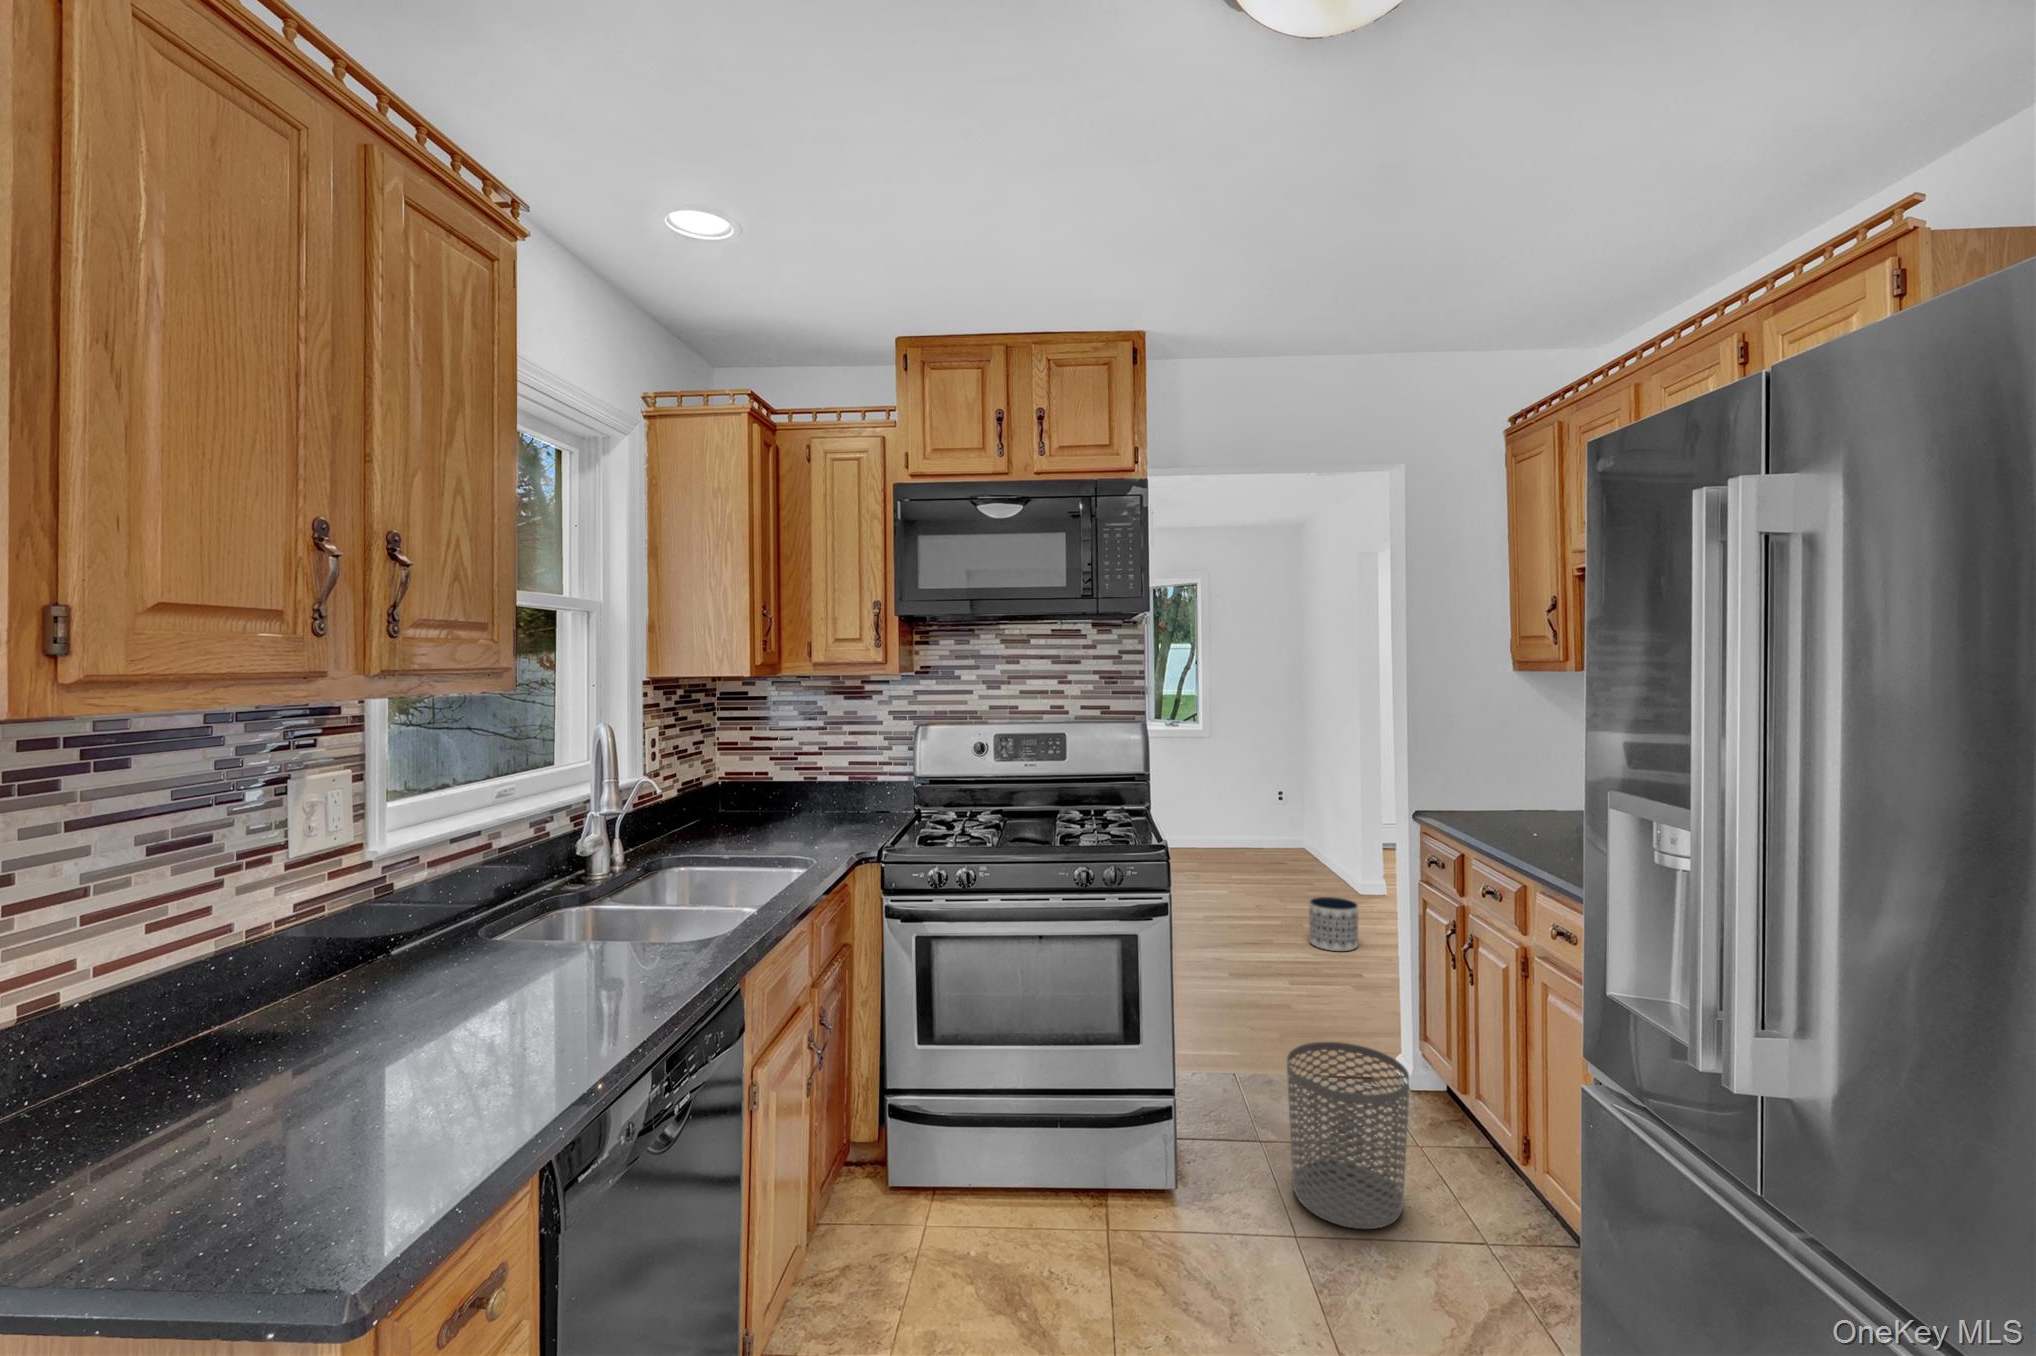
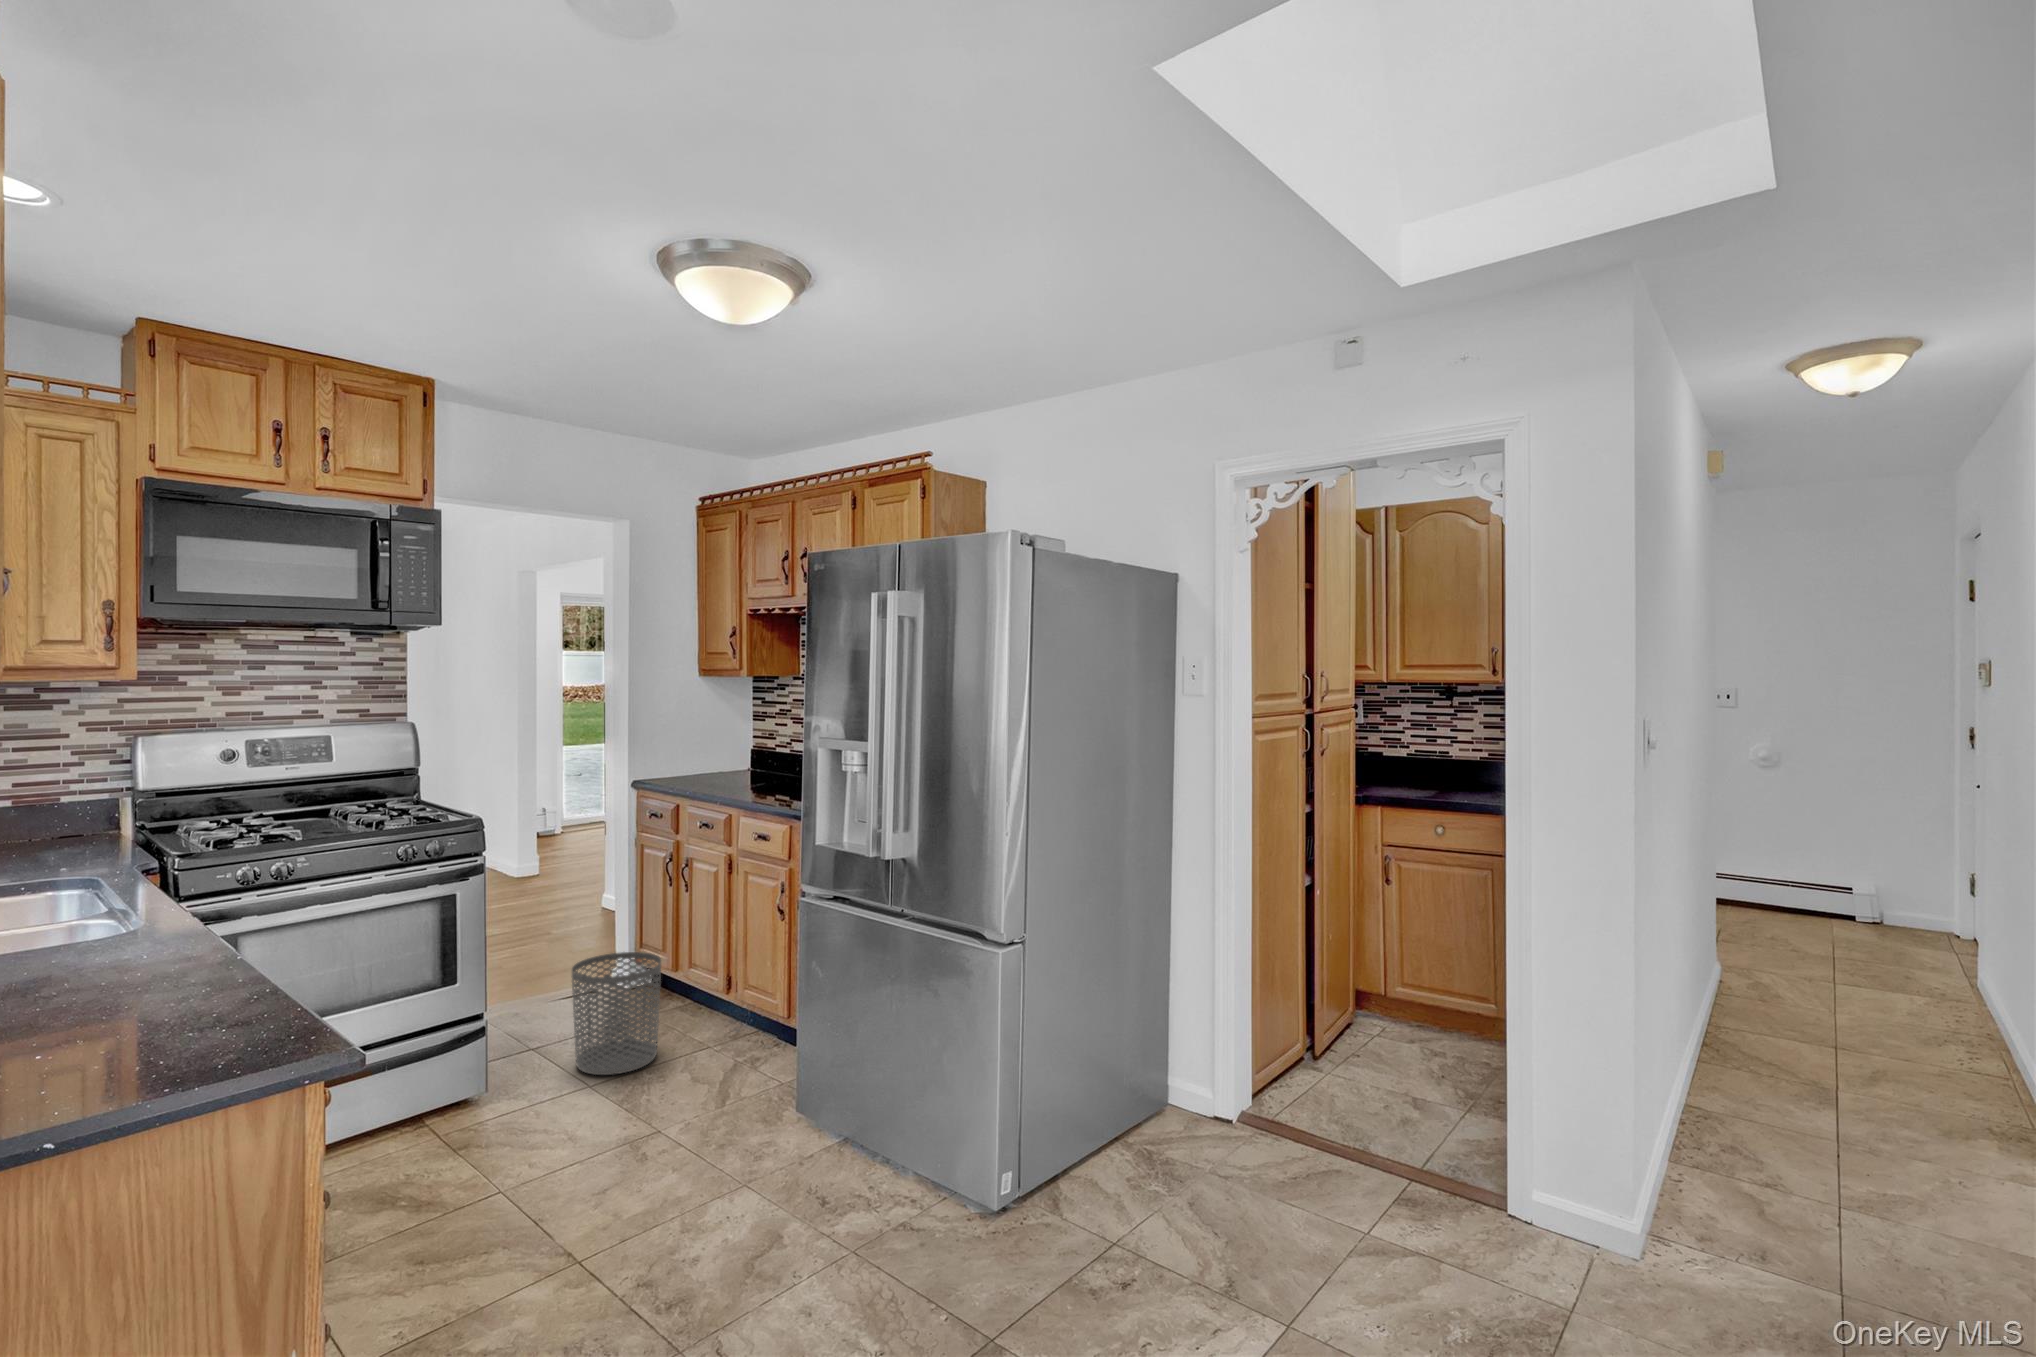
planter: present [1309,897,1358,951] -> none [518,882,564,929]

